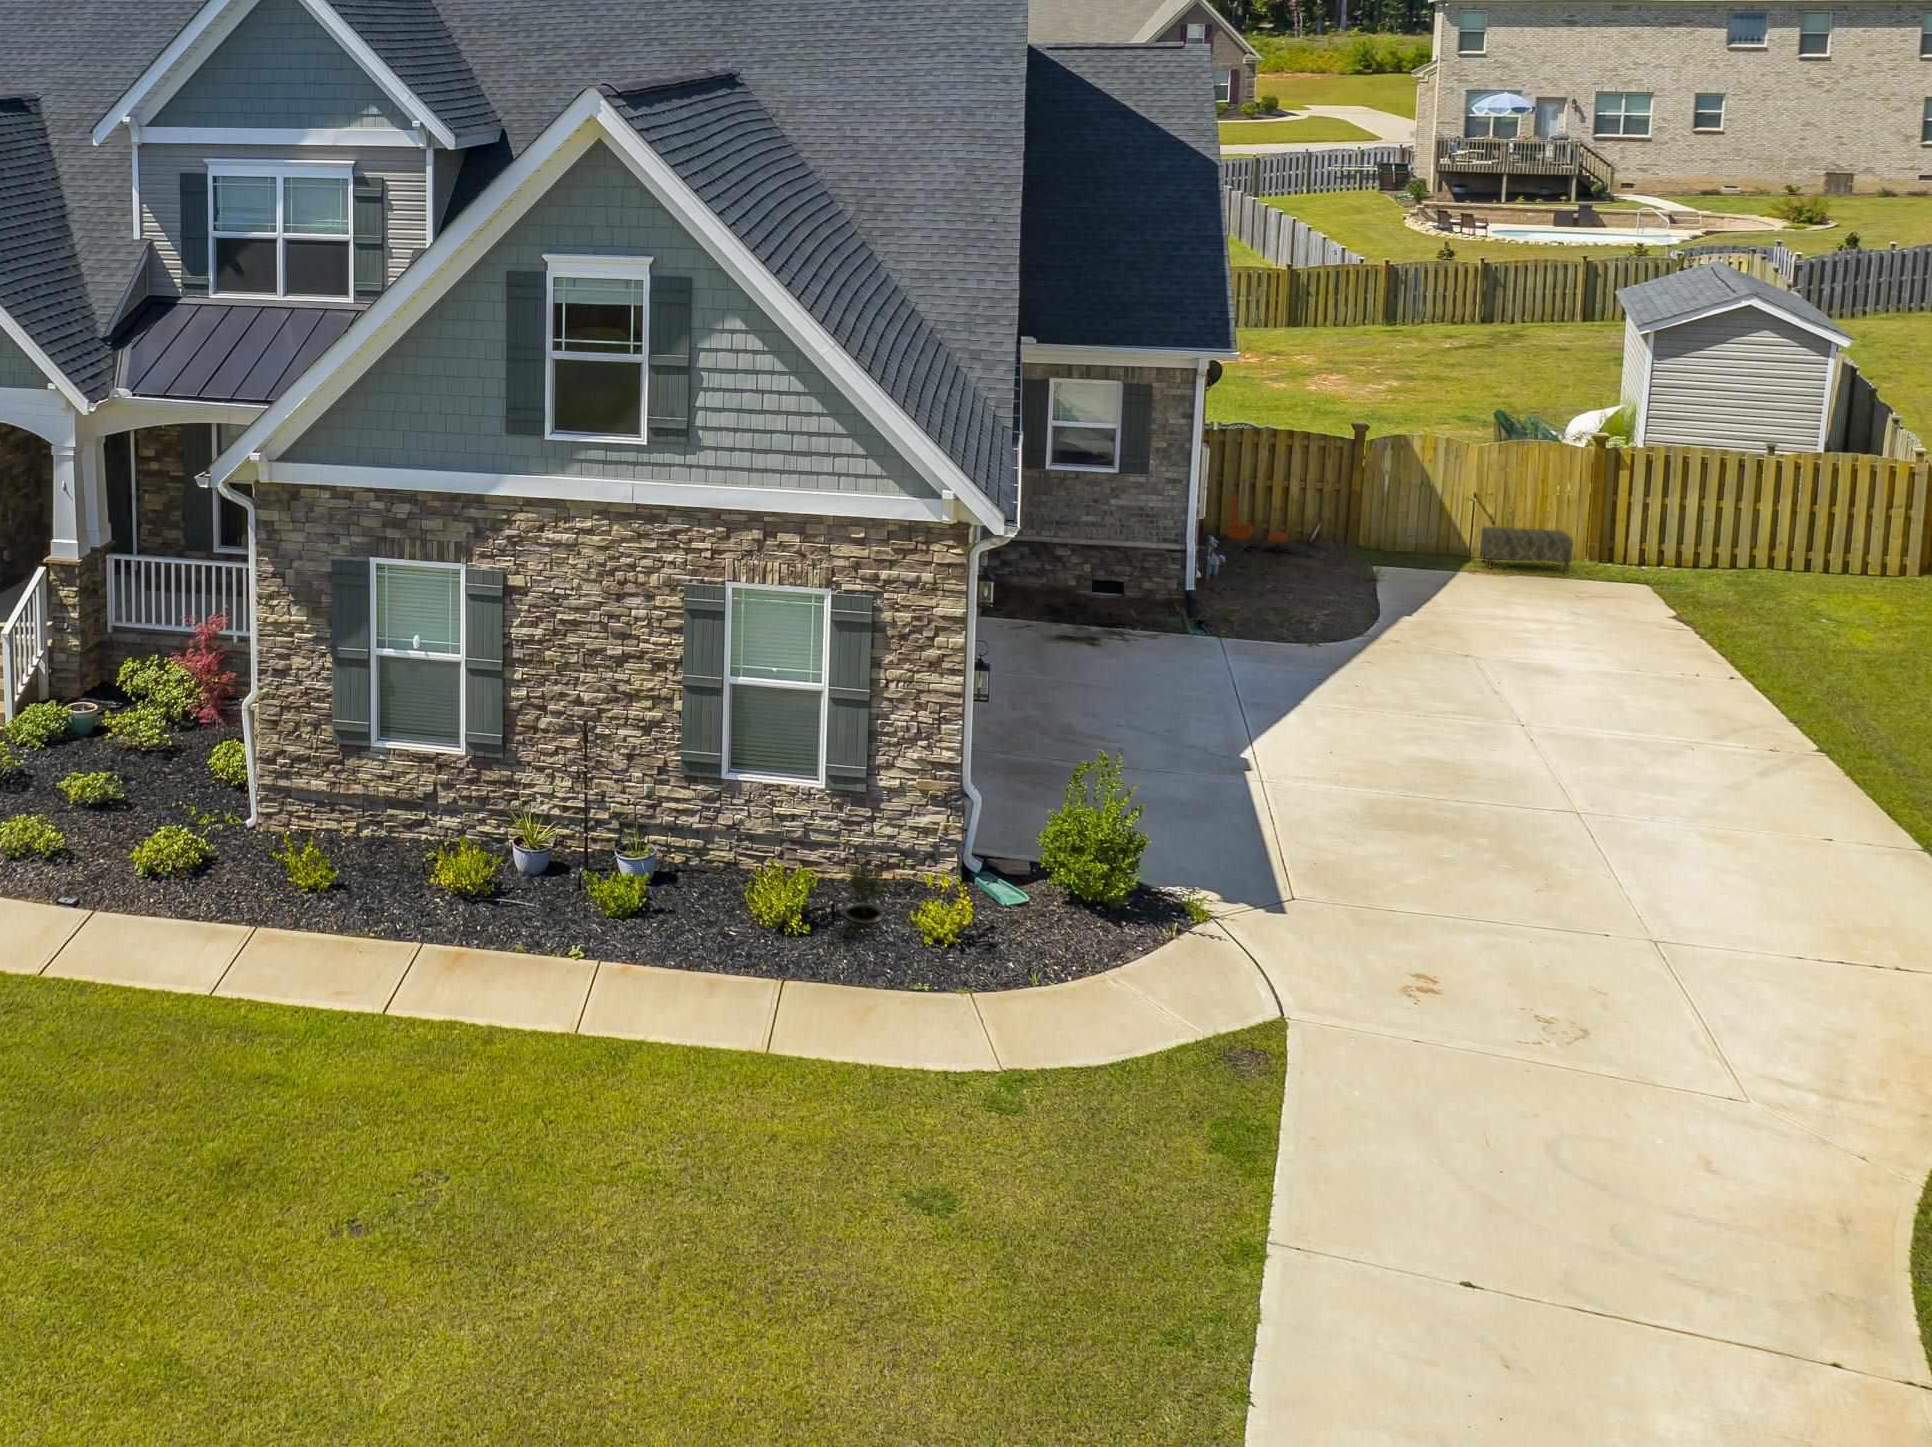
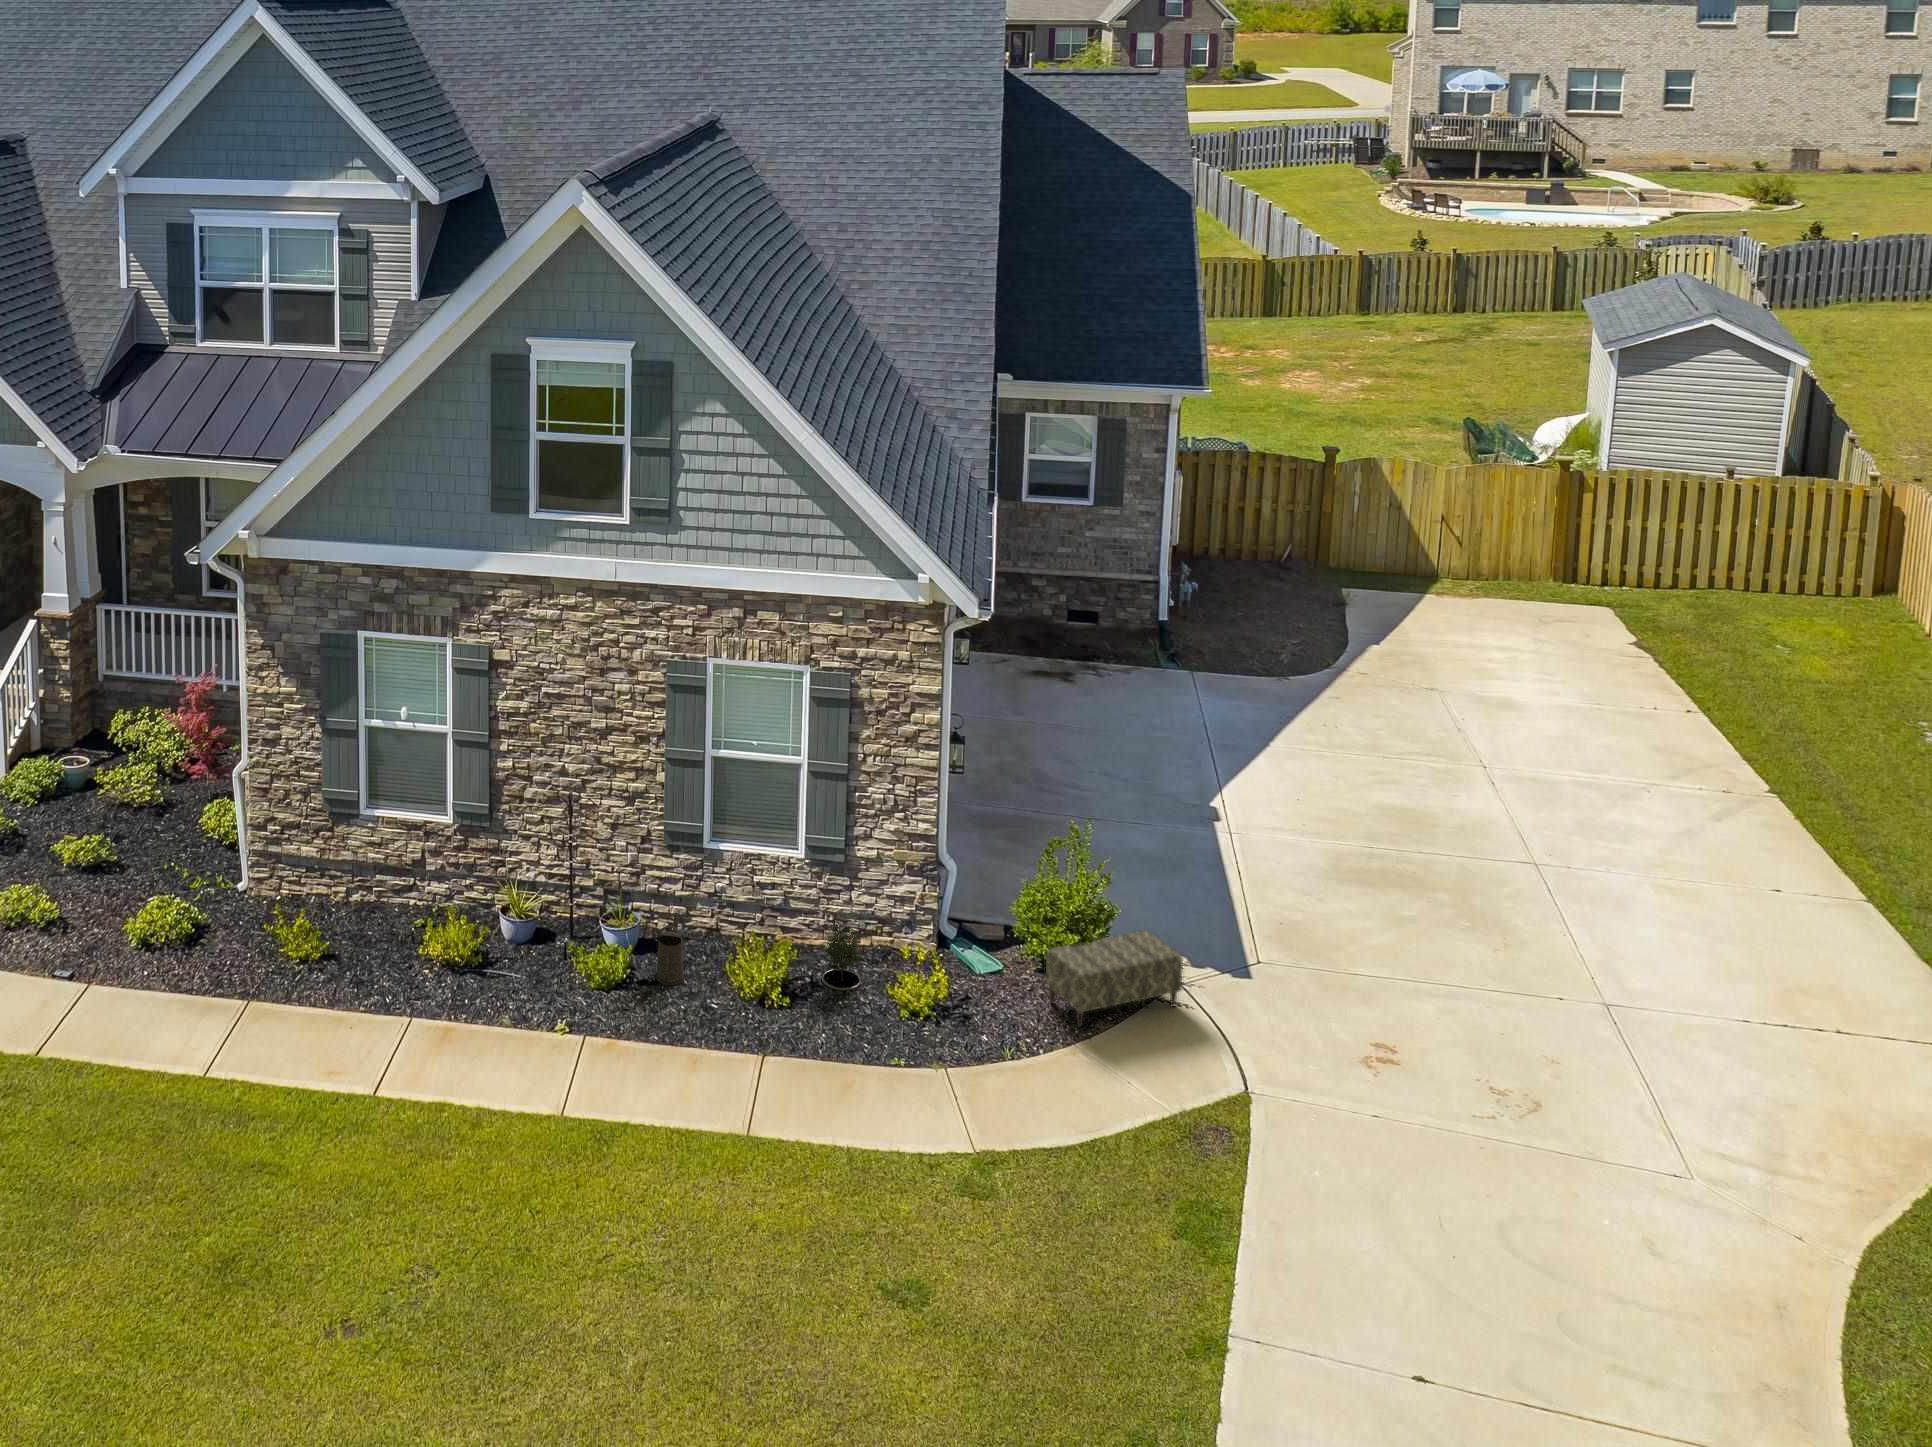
lounge chair: present [1228,495,1288,552] -> none [1200,513,1266,575]
bench: present [1480,527,1573,572] -> present [1046,930,1183,1027]
watering can: none [672,846,702,917] -> present [656,913,685,985]

